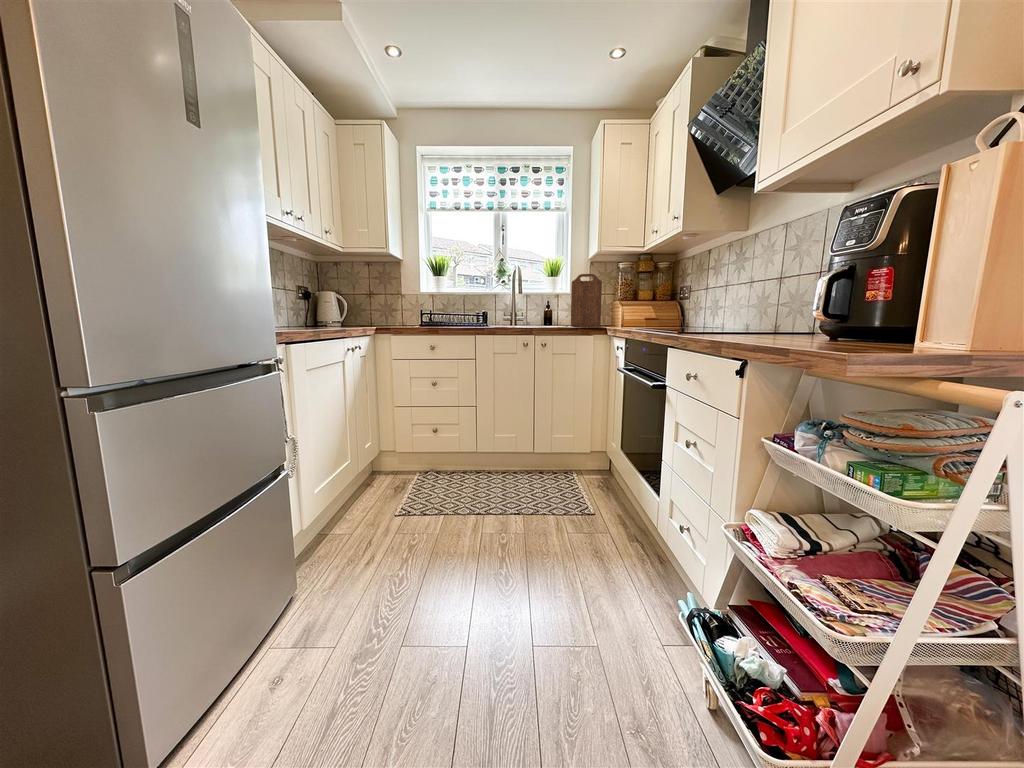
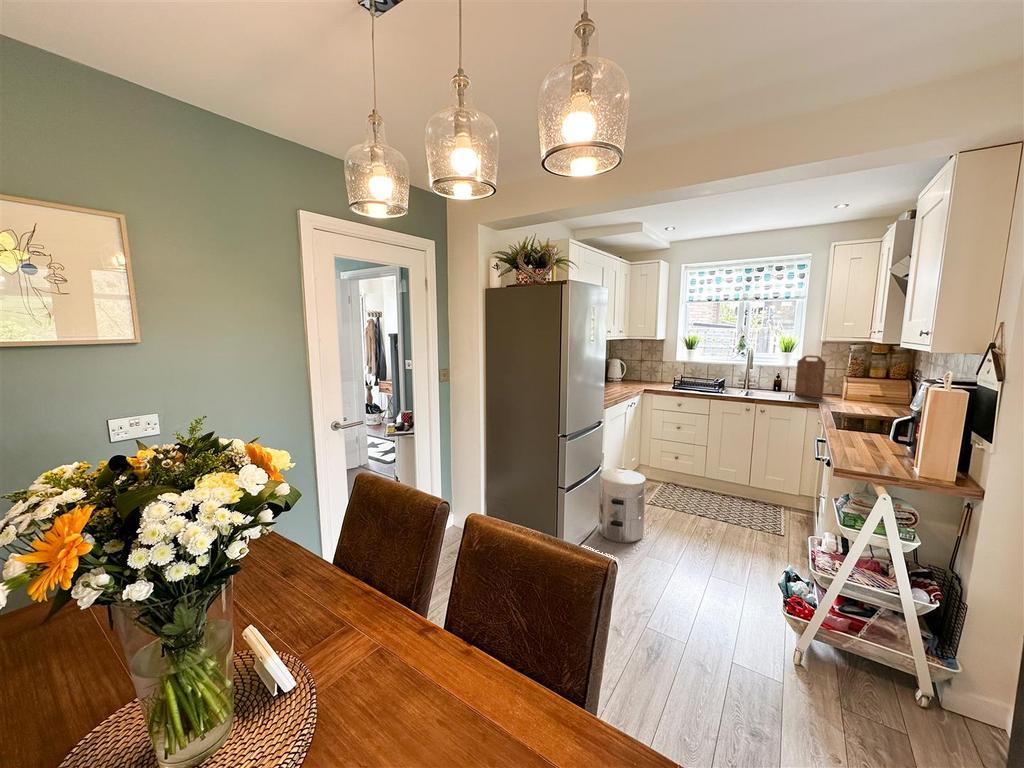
waste bin: none [293,466,403,634] -> present [598,468,646,543]

